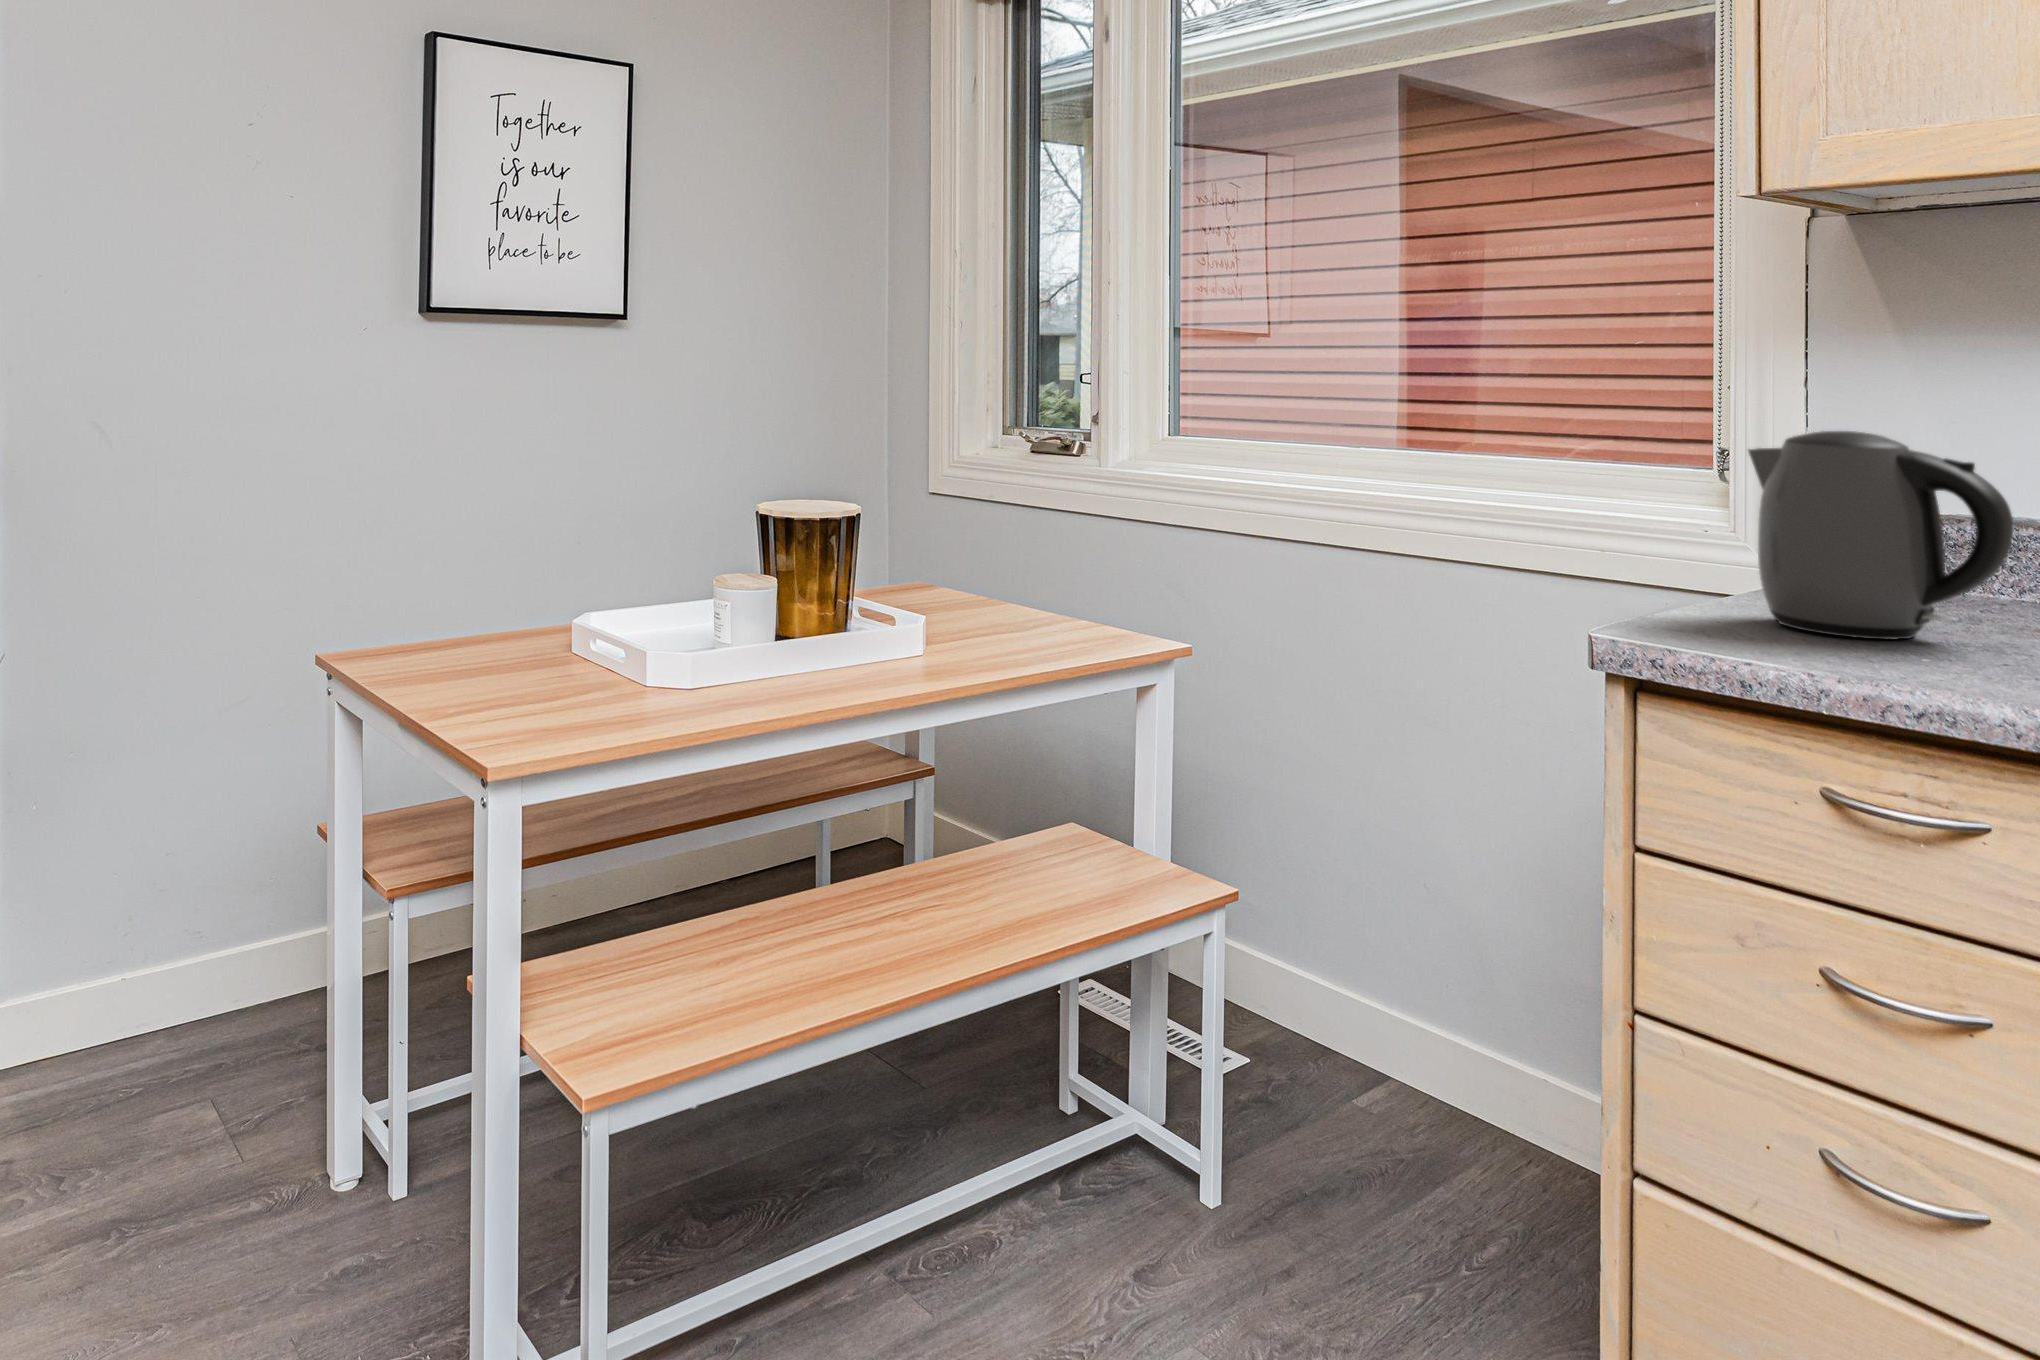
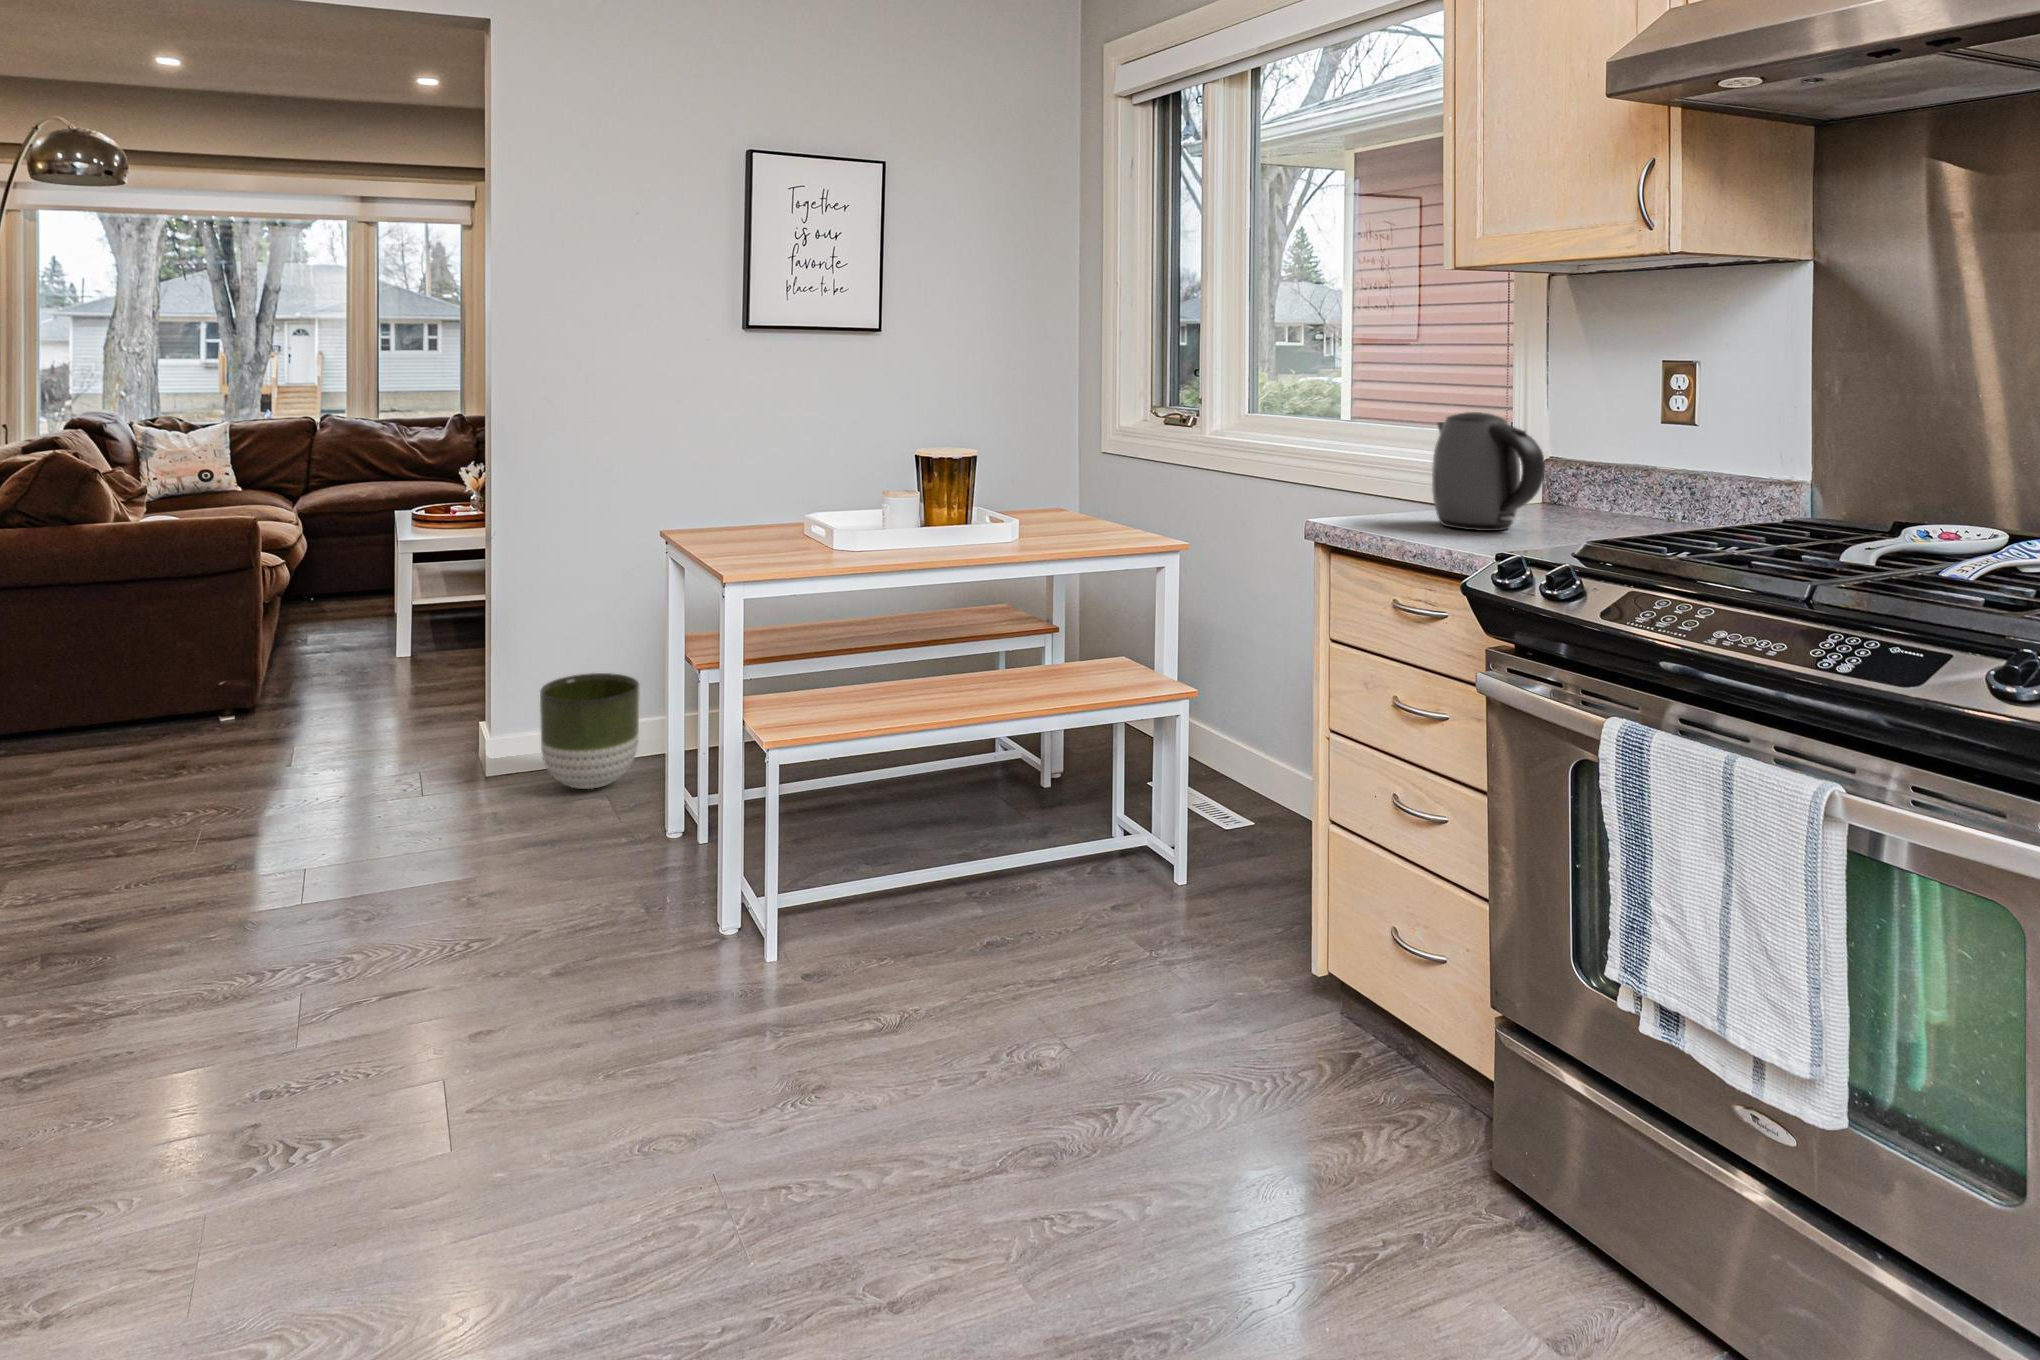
planter: none [84,878,259,1090] -> present [540,673,640,789]

